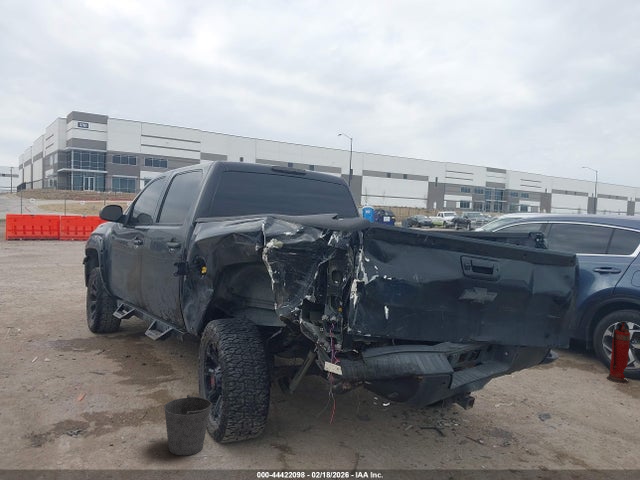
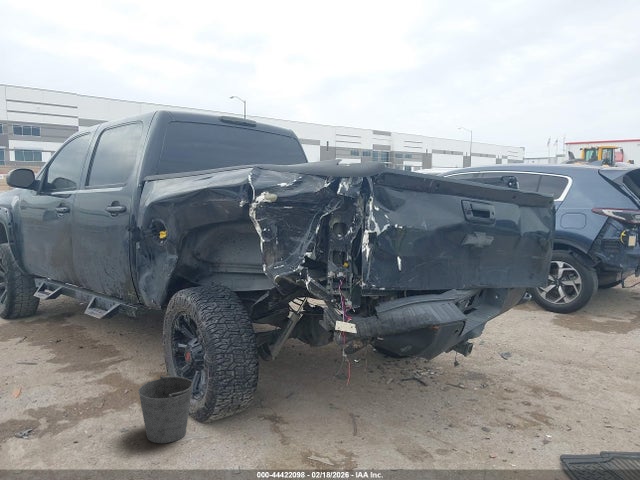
fire extinguisher: present [607,321,630,383] -> none [541,261,562,318]

